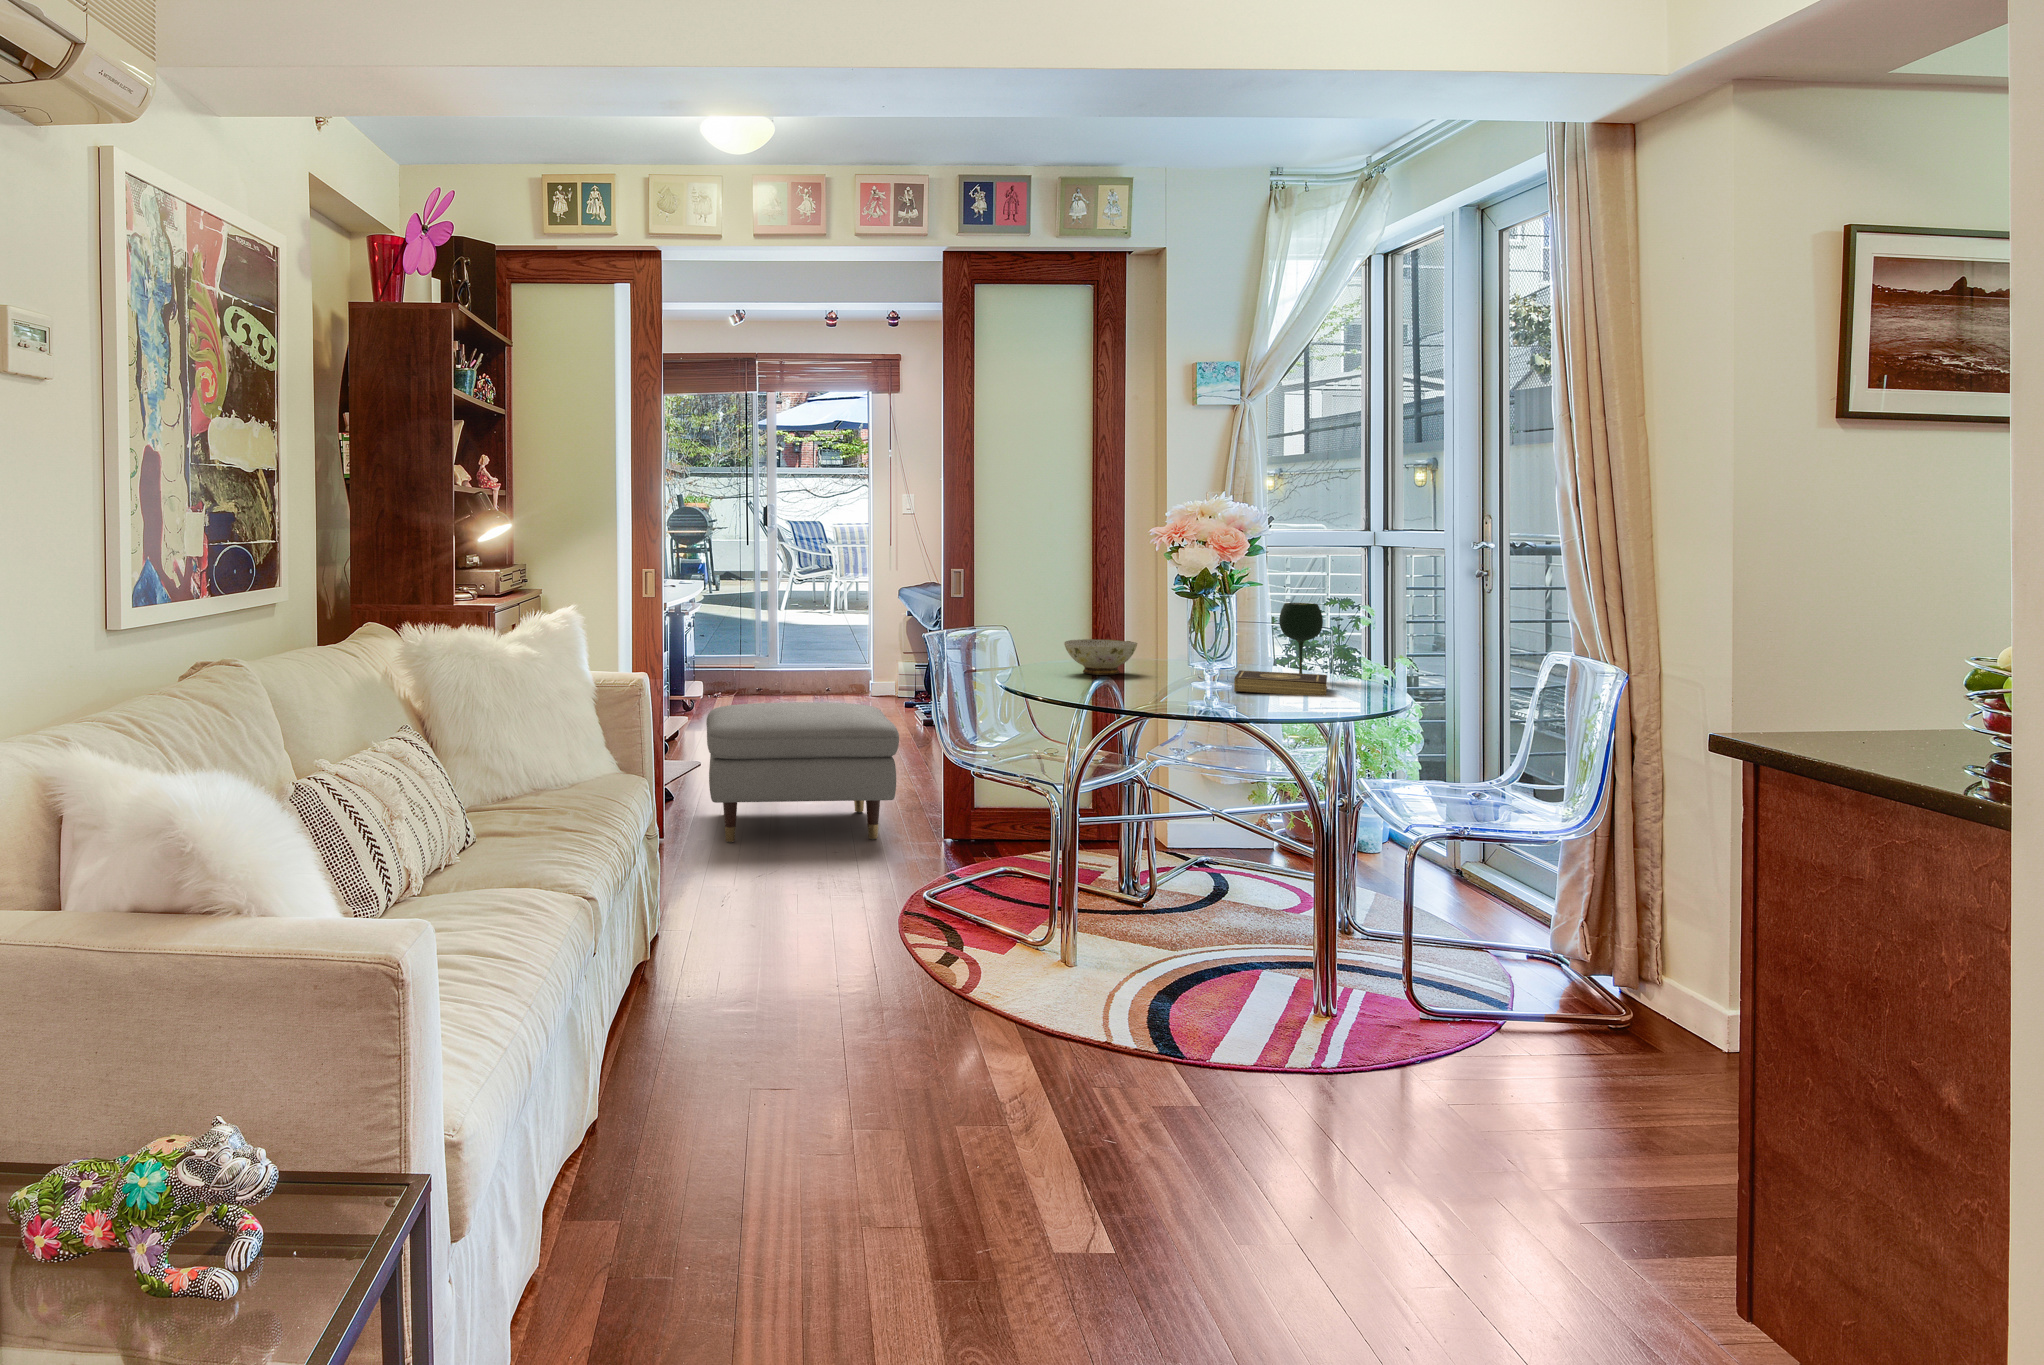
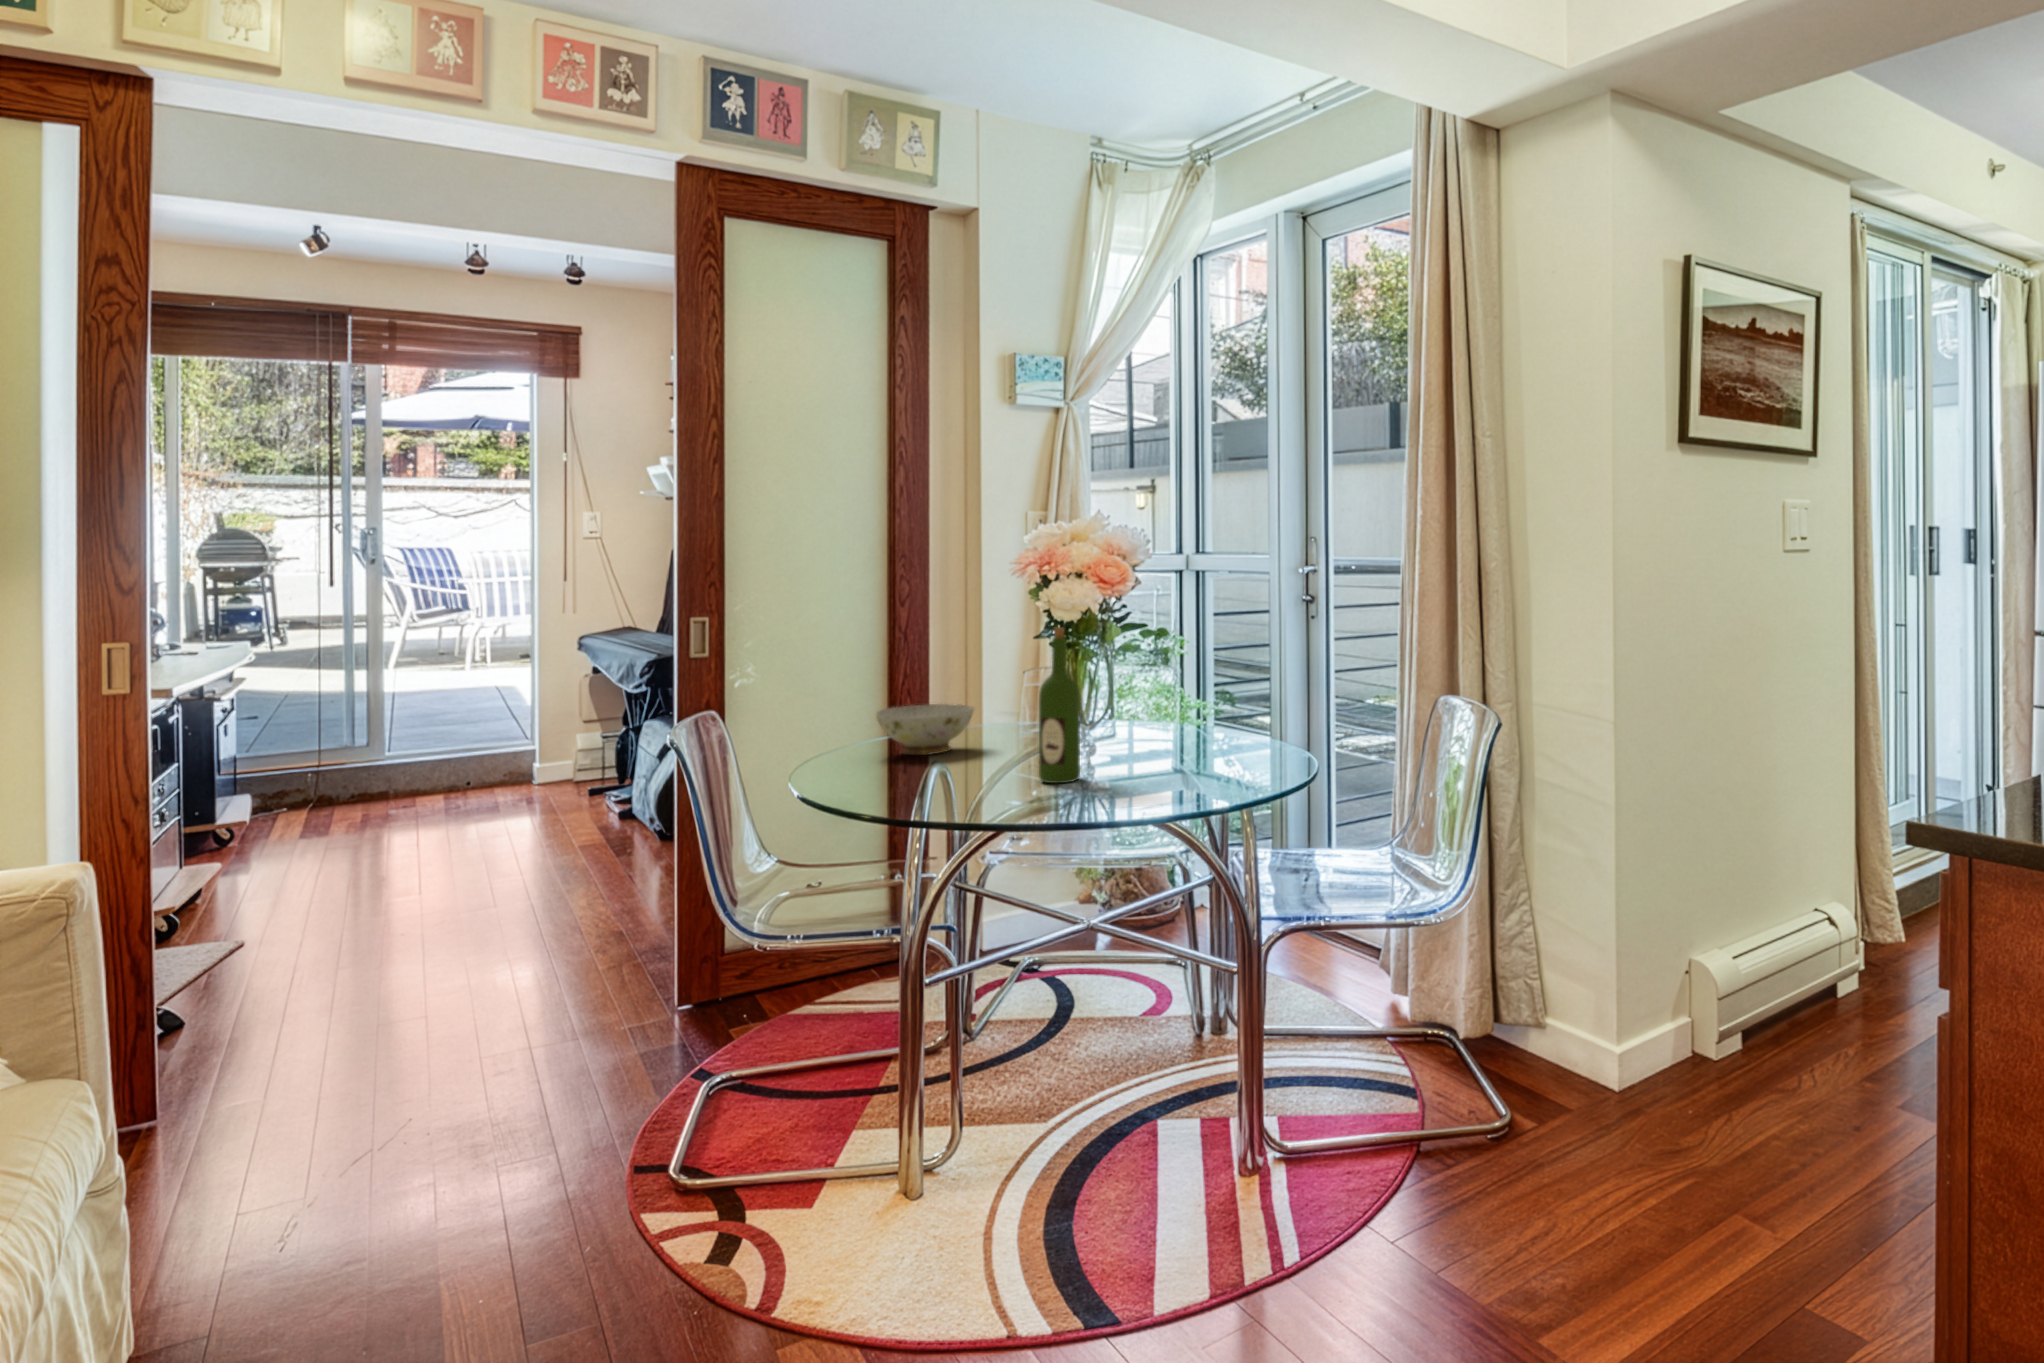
wine bottle: none [1163,581,1194,695] -> present [1039,627,1080,783]
wine glass: present [1279,603,1323,674] -> none [1150,644,1199,739]
book: present [1234,670,1327,696] -> none [1120,734,1233,769]
ottoman: present [706,702,899,842] -> none [237,820,607,1093]

